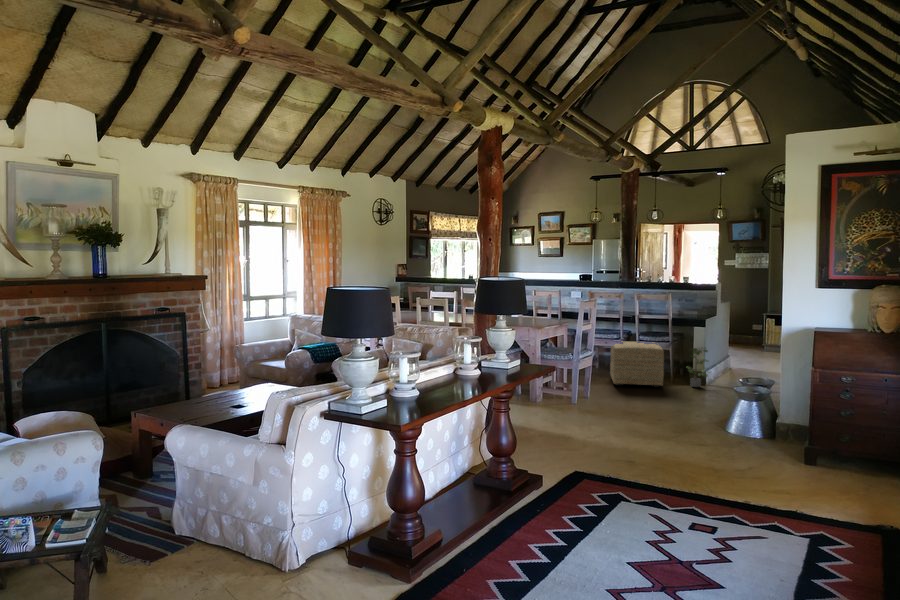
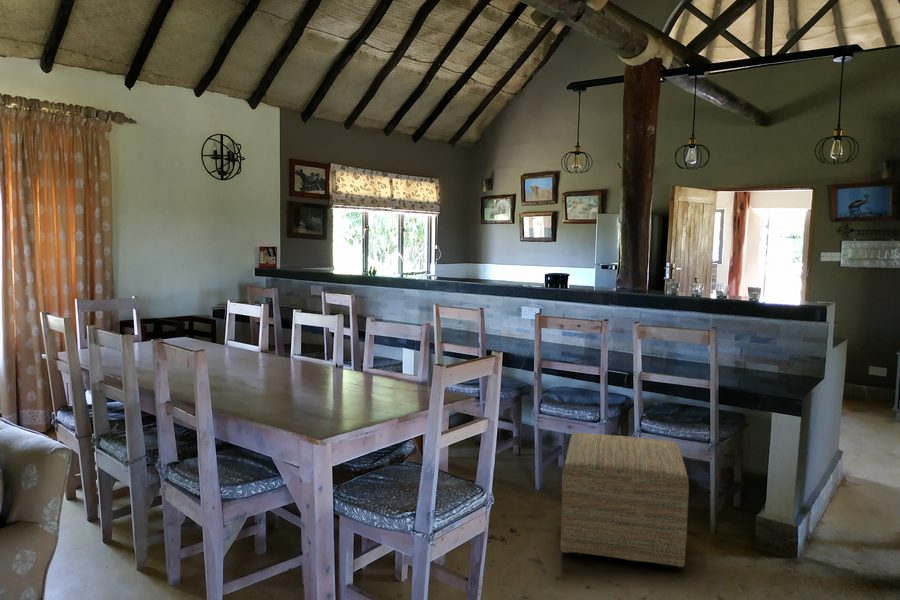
potted plant: present [688,348,708,387] -> none [747,468,817,572]

